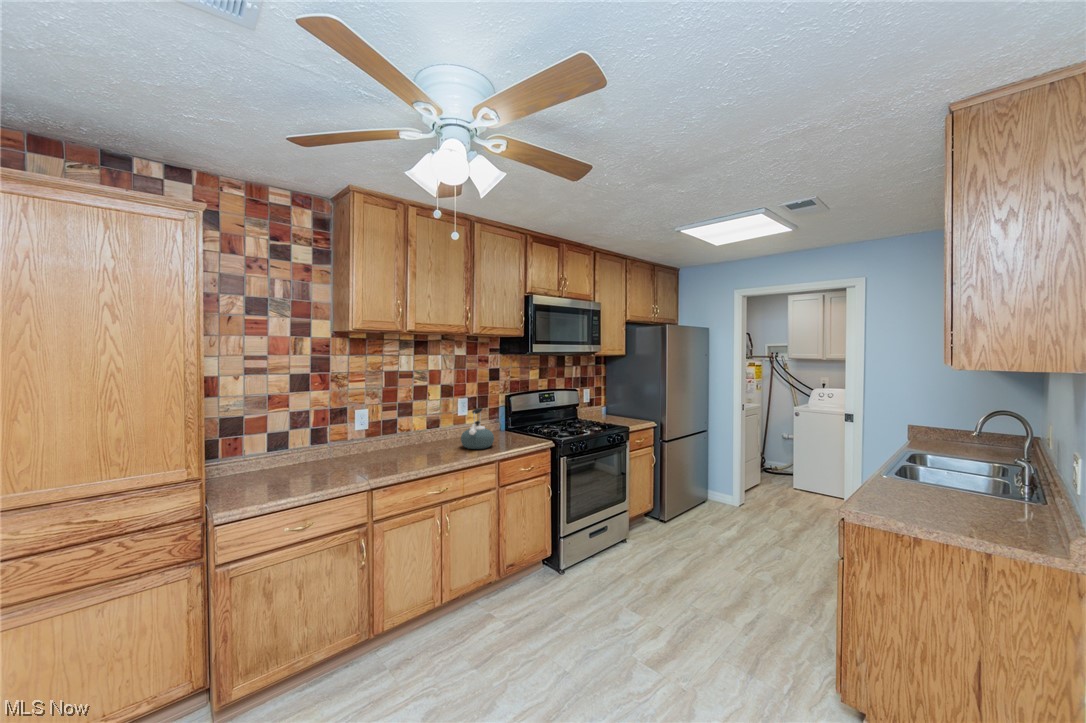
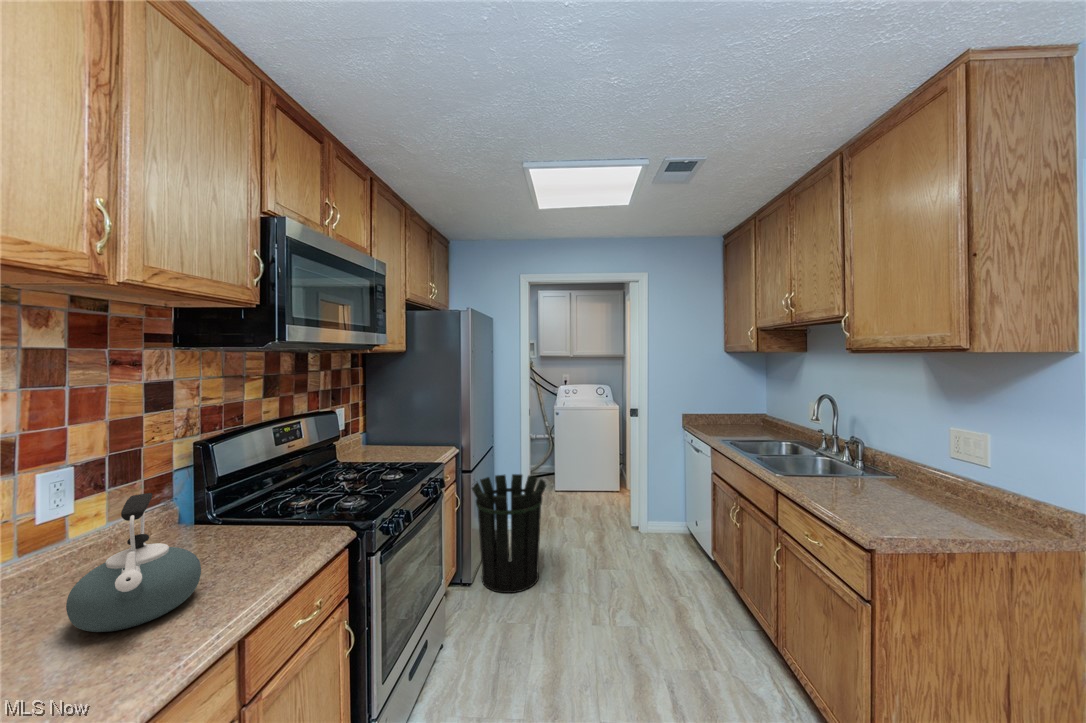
waste bin: none [669,453,732,542] -> present [472,474,546,593]

